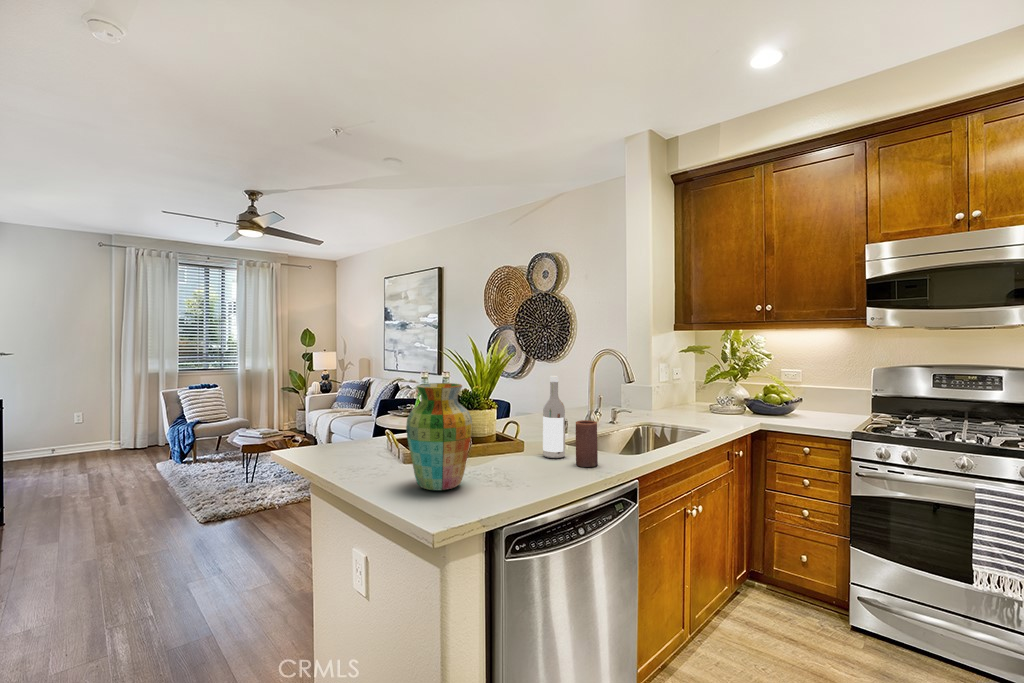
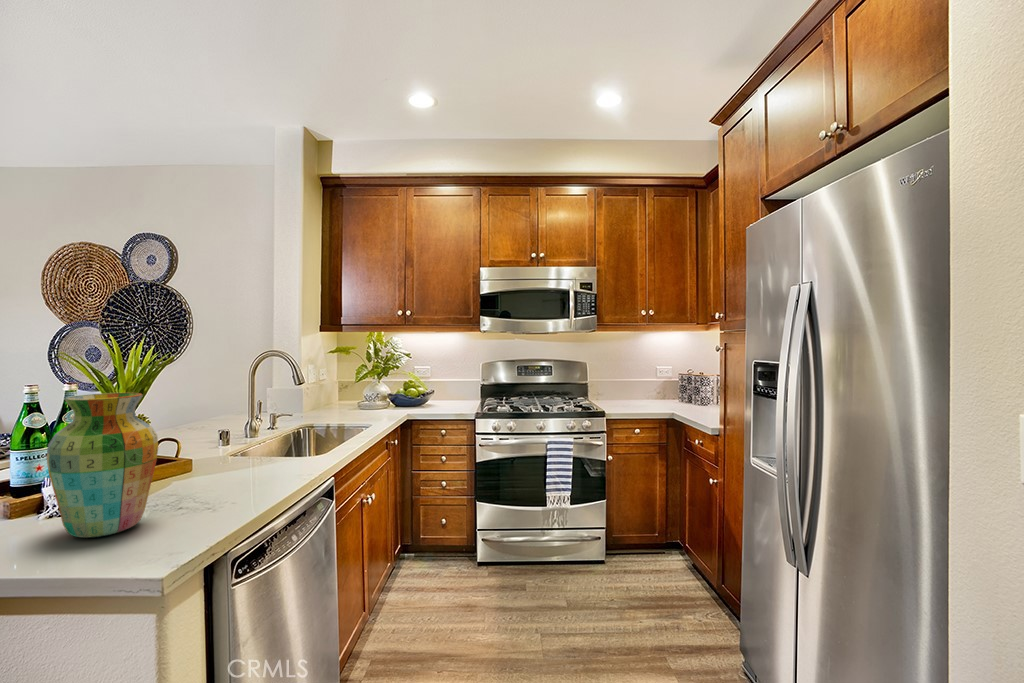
wine bottle: present [543,376,565,458] -> none [222,379,250,472]
candle: present [576,420,598,467] -> none [270,424,295,474]

